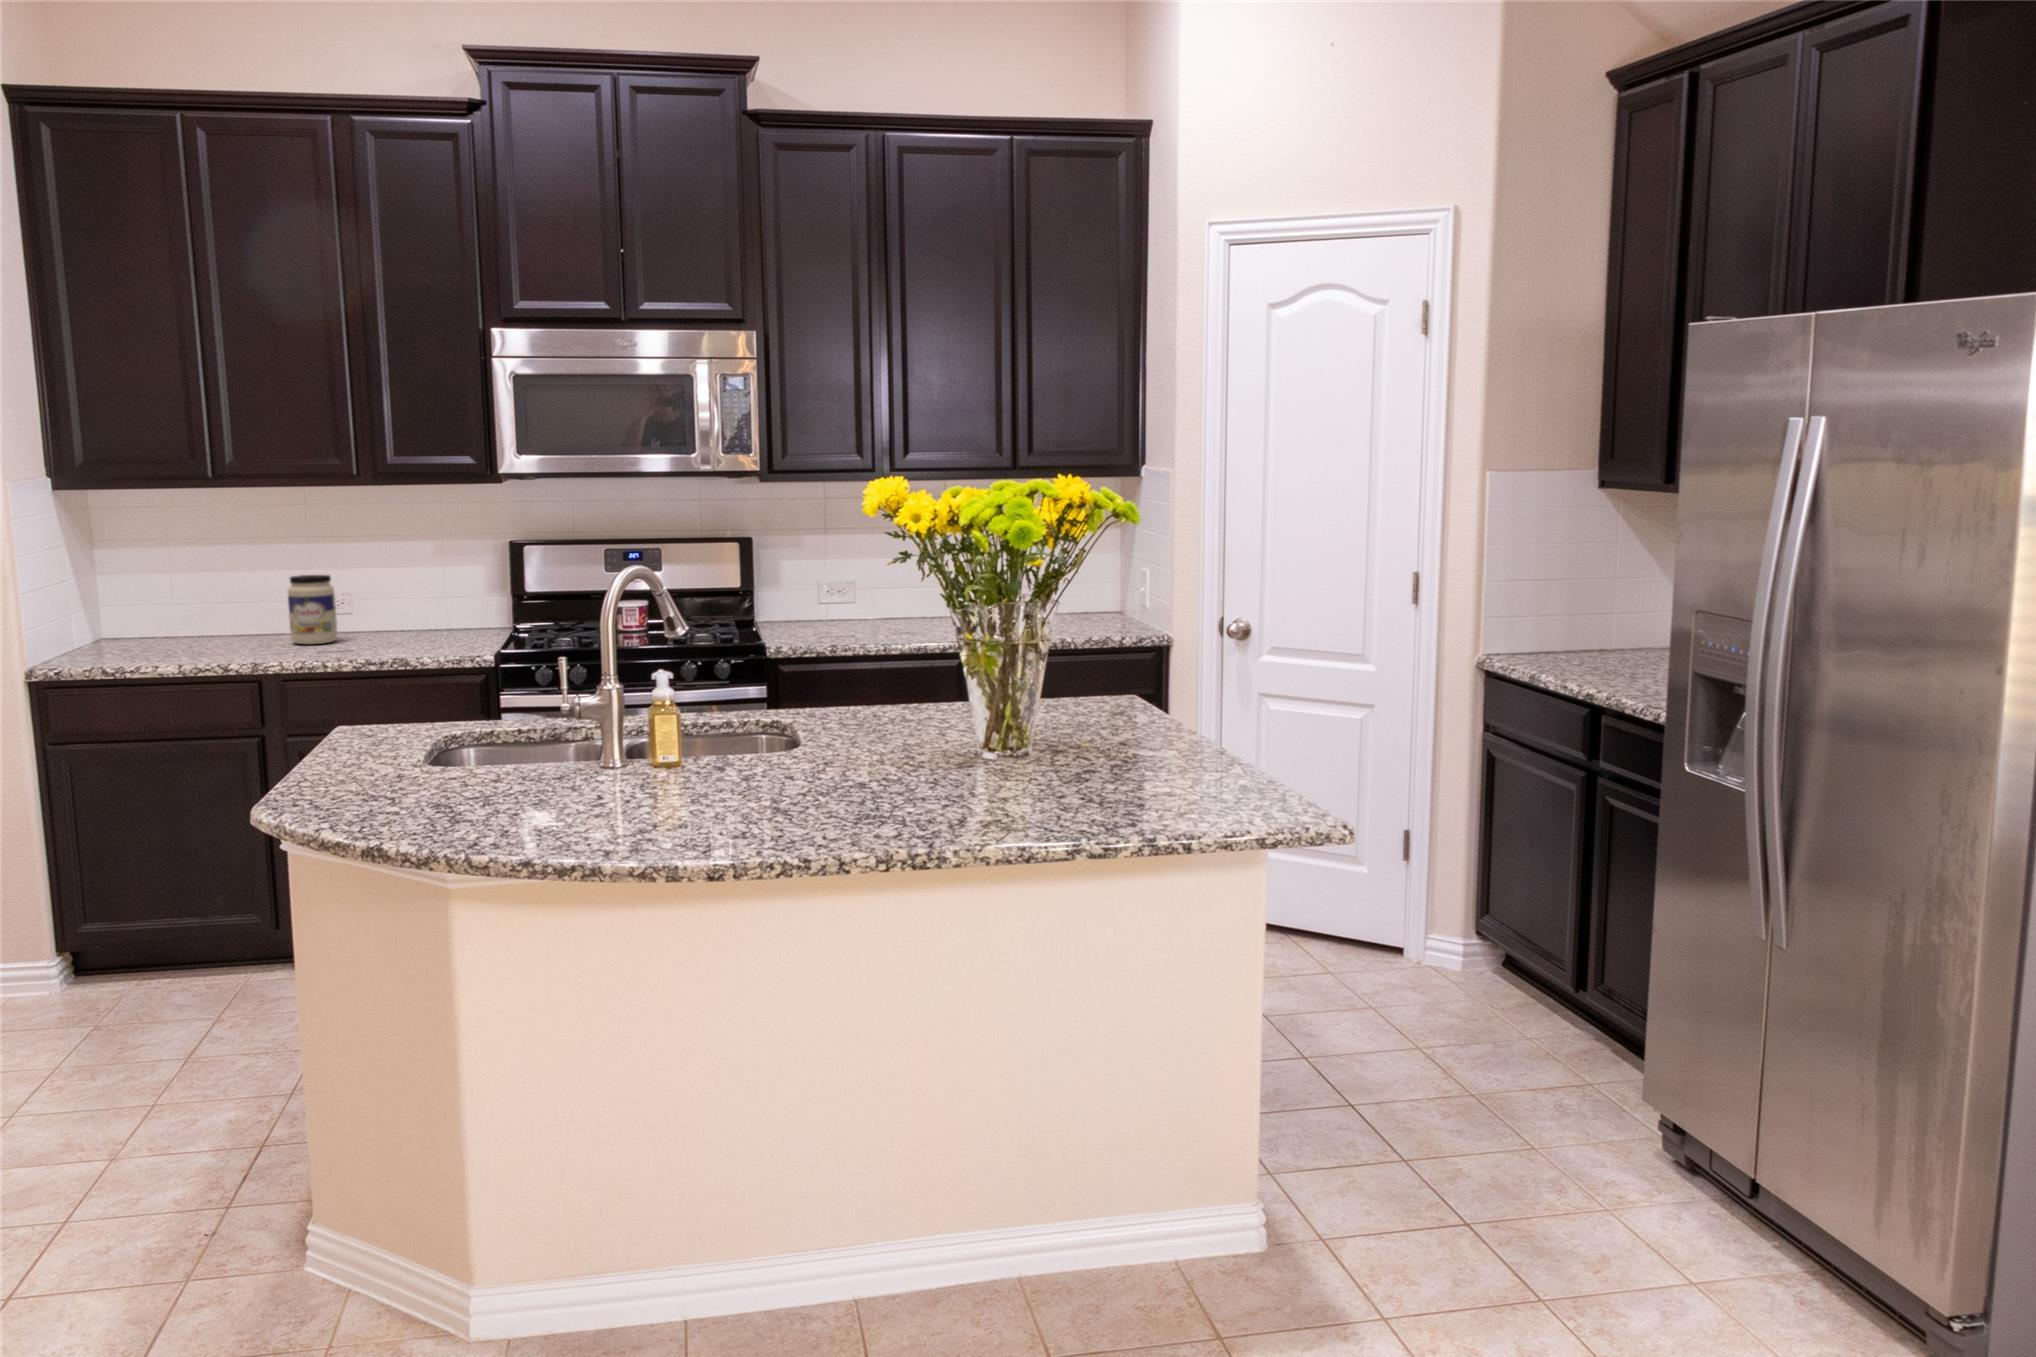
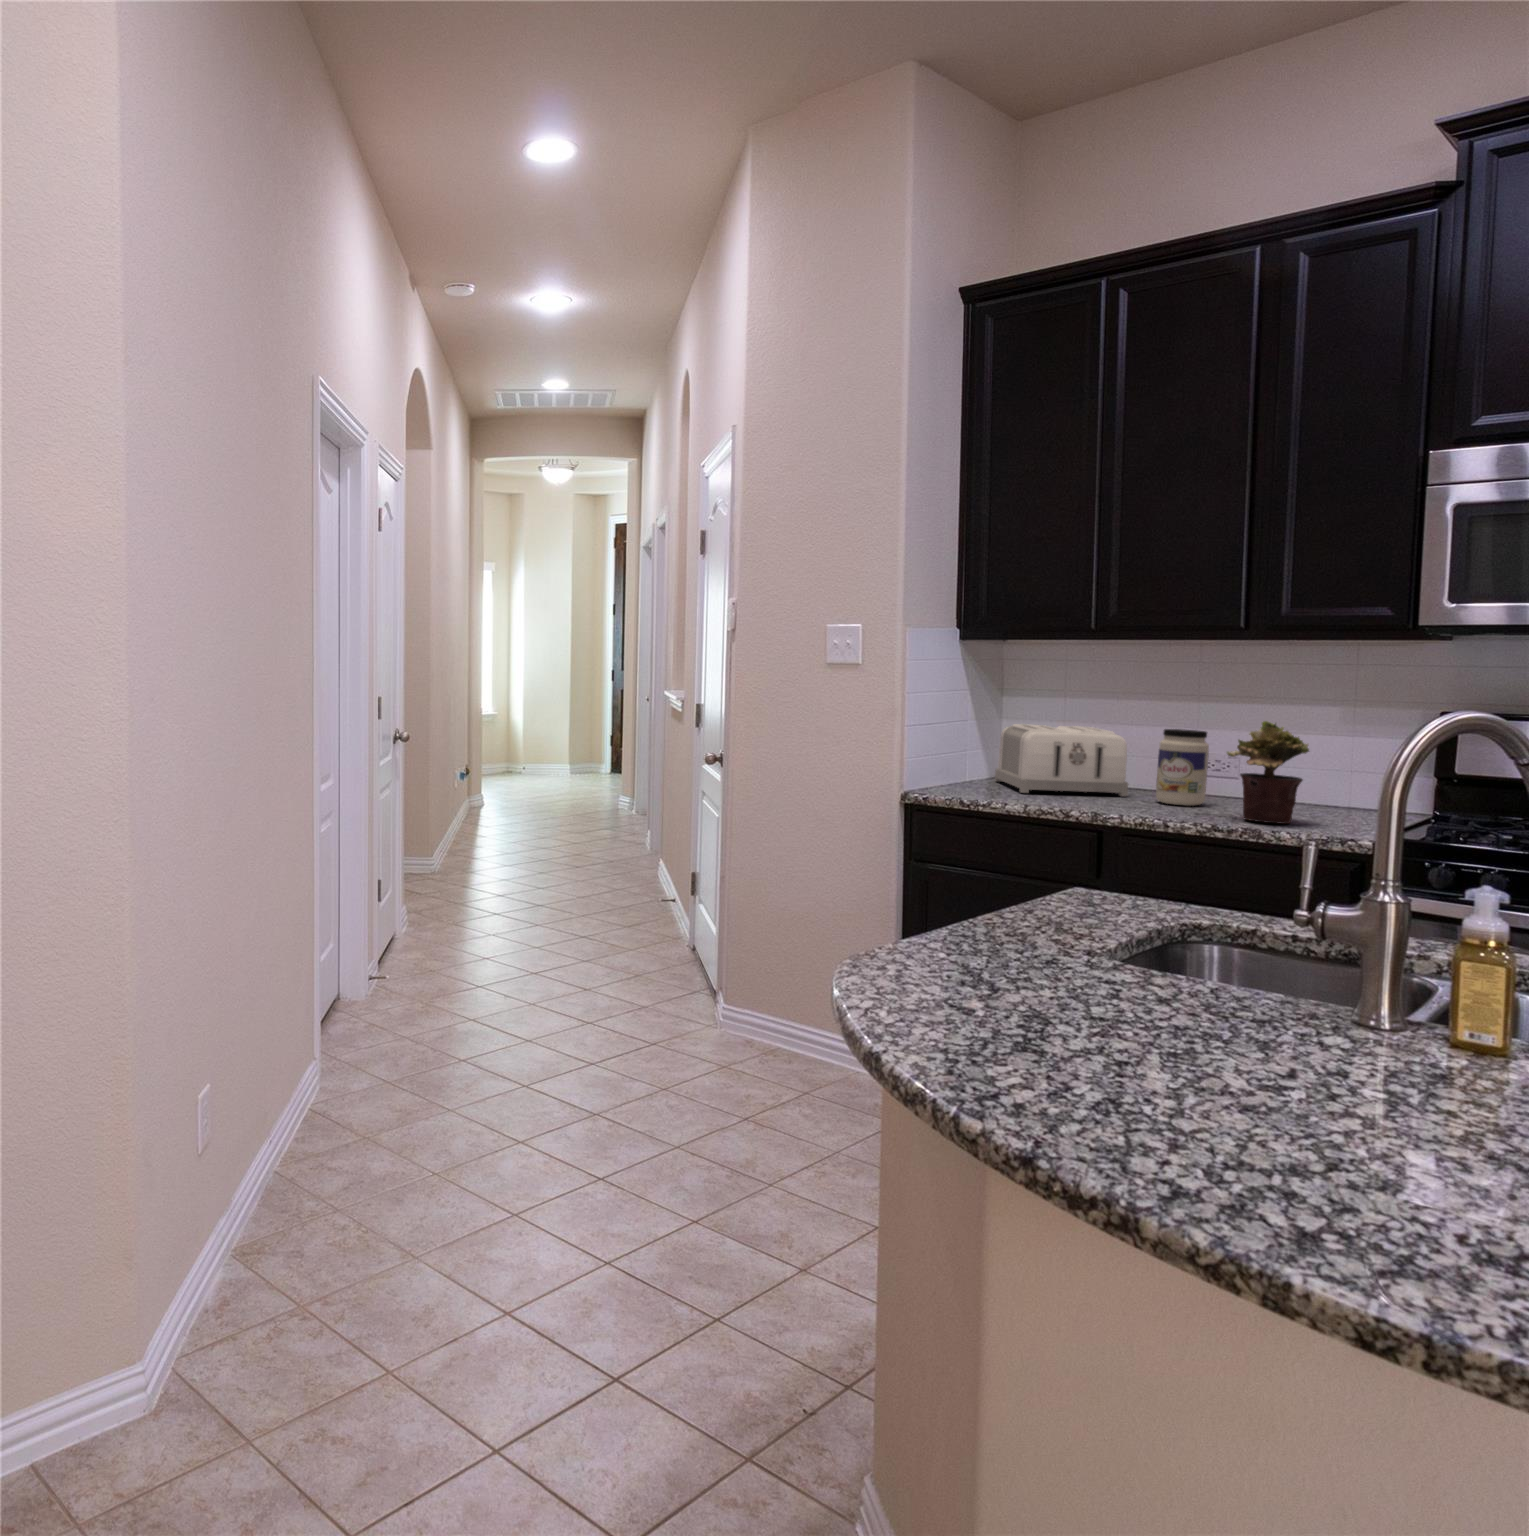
potted plant: none [360,564,431,650] -> present [1227,721,1309,824]
toaster: none [106,579,260,654] -> present [995,724,1128,796]

